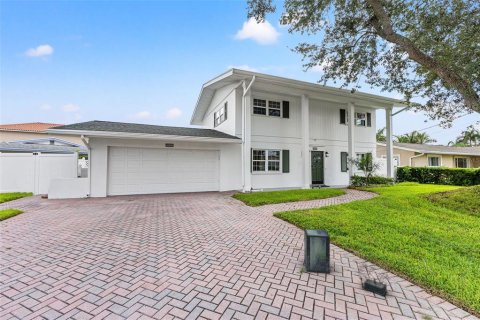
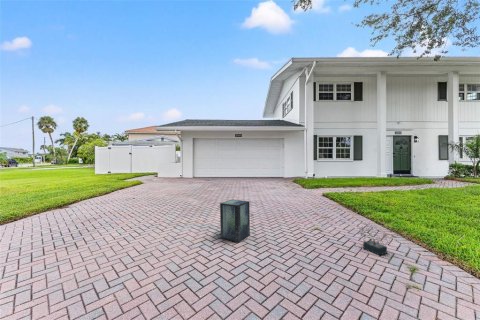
storage box: present [304,229,330,273] -> present [220,200,250,243]

